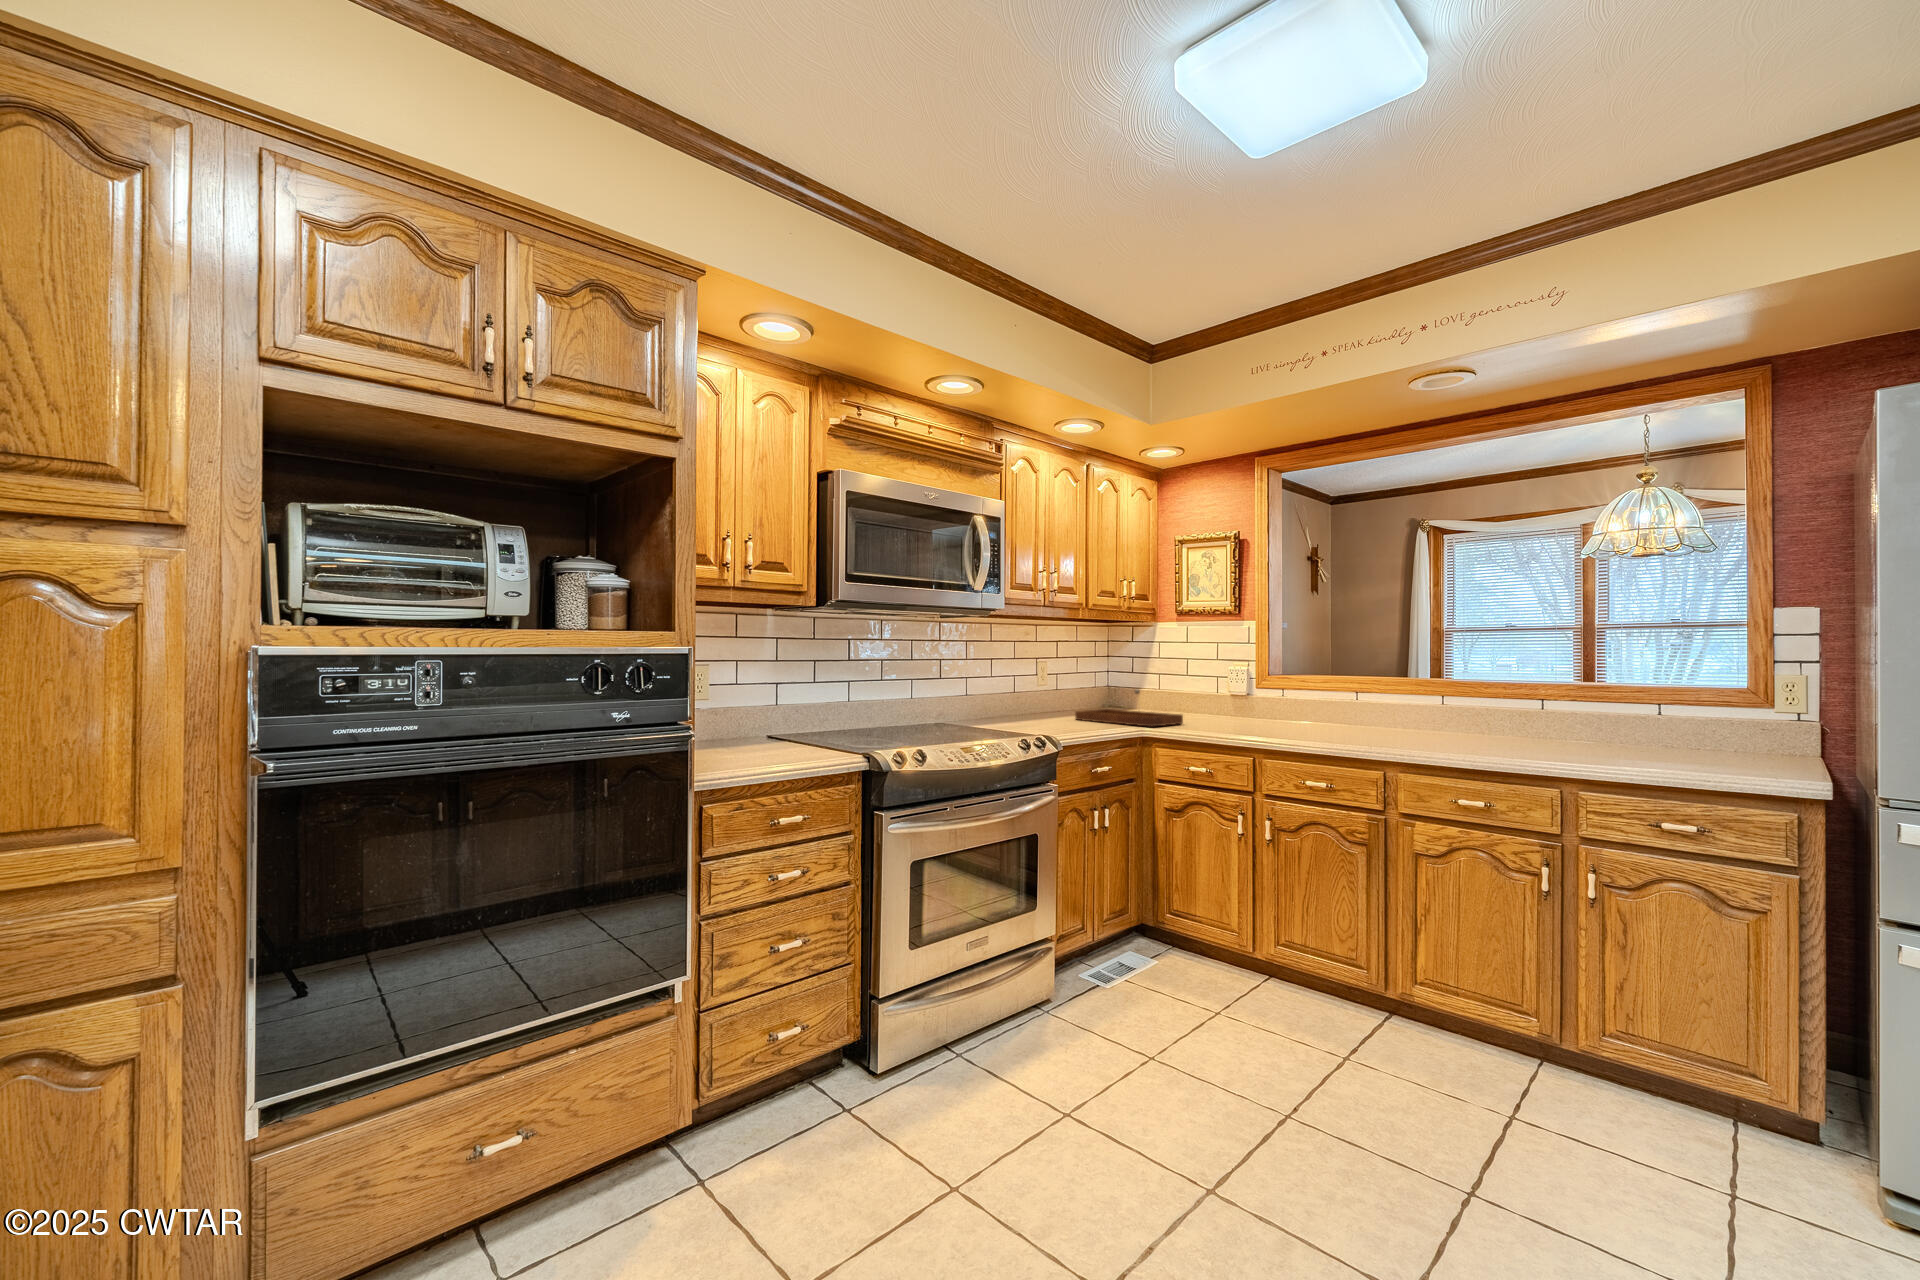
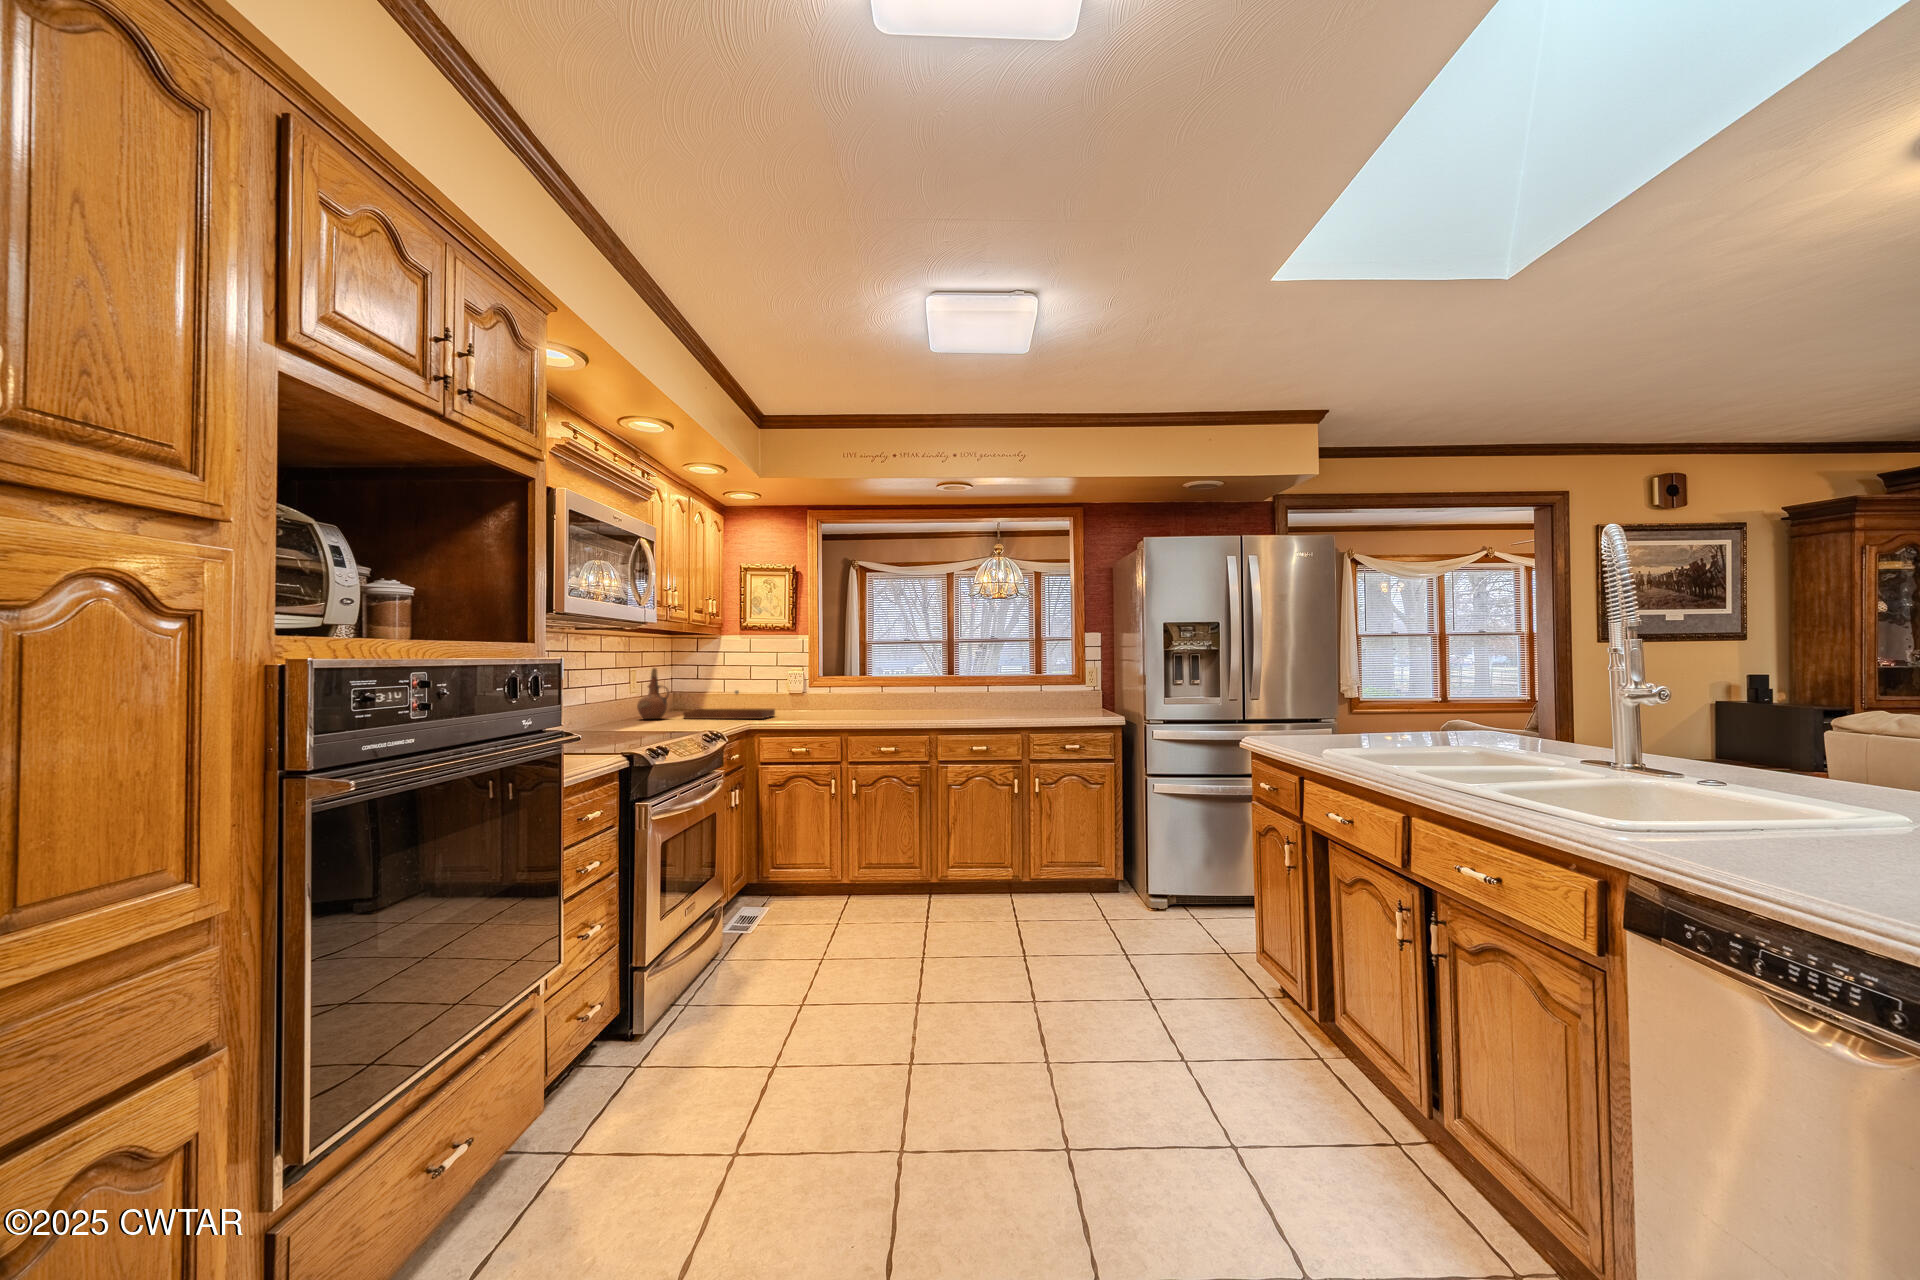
ceramic pitcher: none [1029,661,1062,718] -> present [637,668,669,719]

